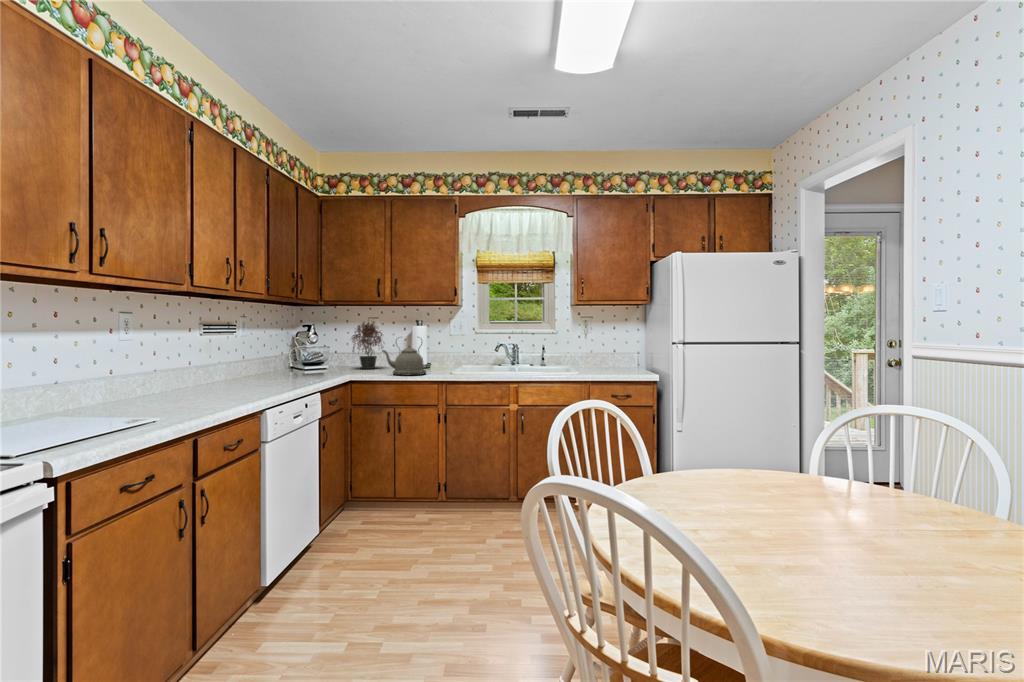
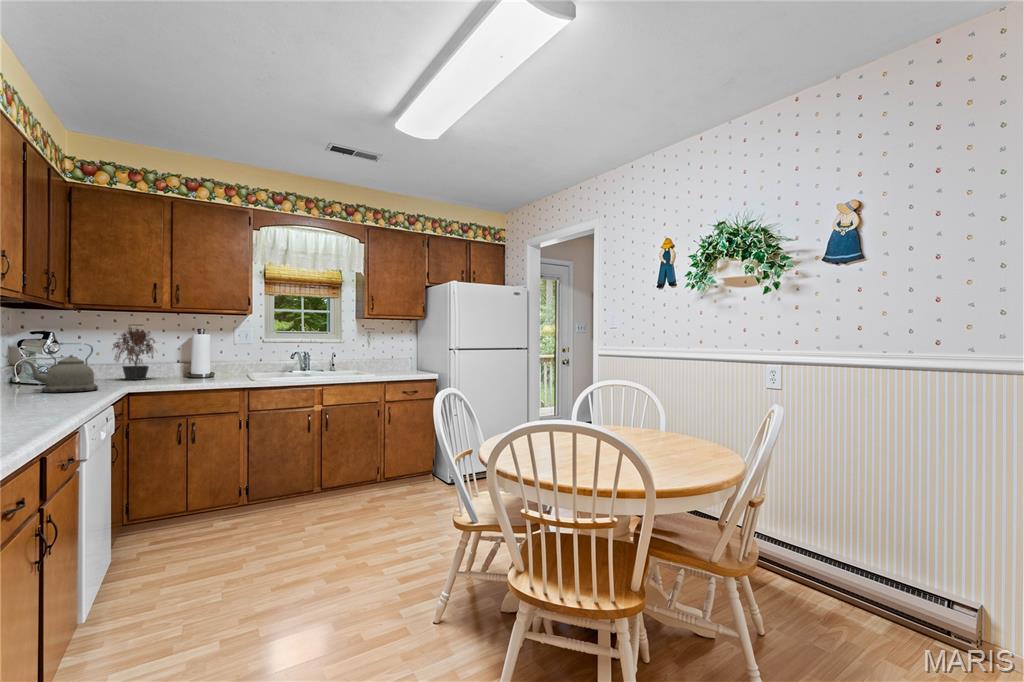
kettle: present [382,343,426,375] -> present [24,344,98,393]

